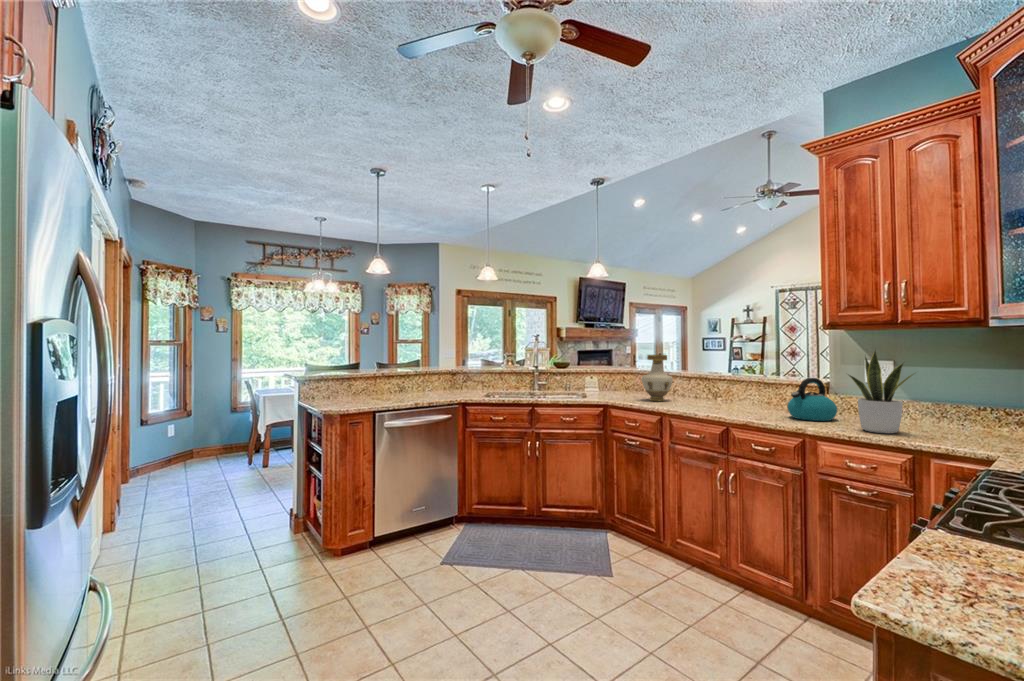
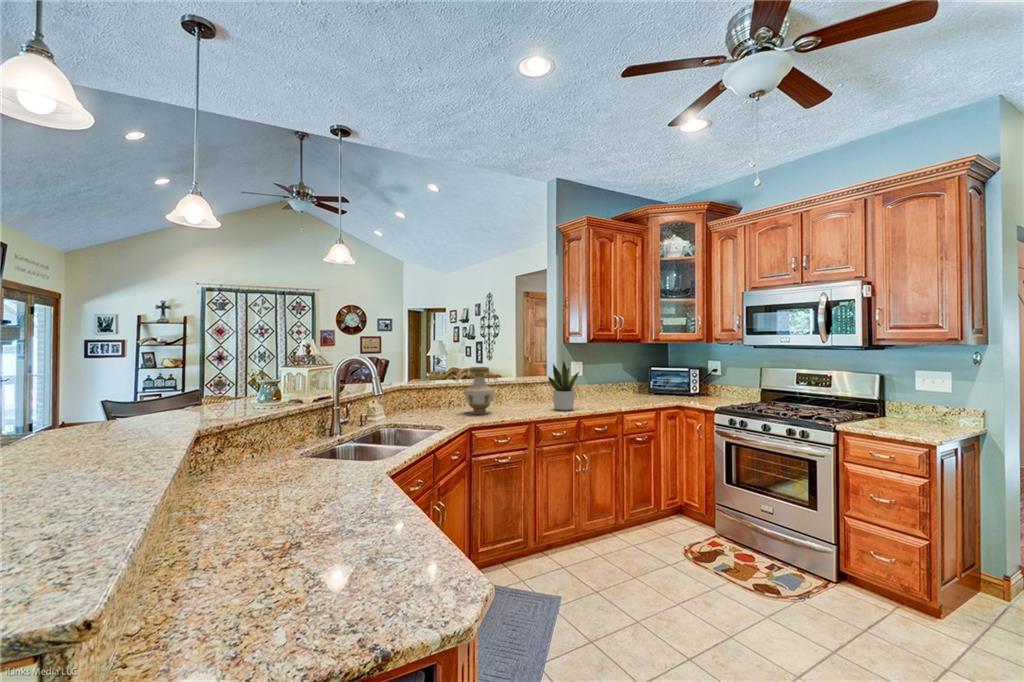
potted plant: present [849,350,913,434] -> present [548,361,579,411]
kettle: present [788,378,837,421] -> none [585,376,614,404]

